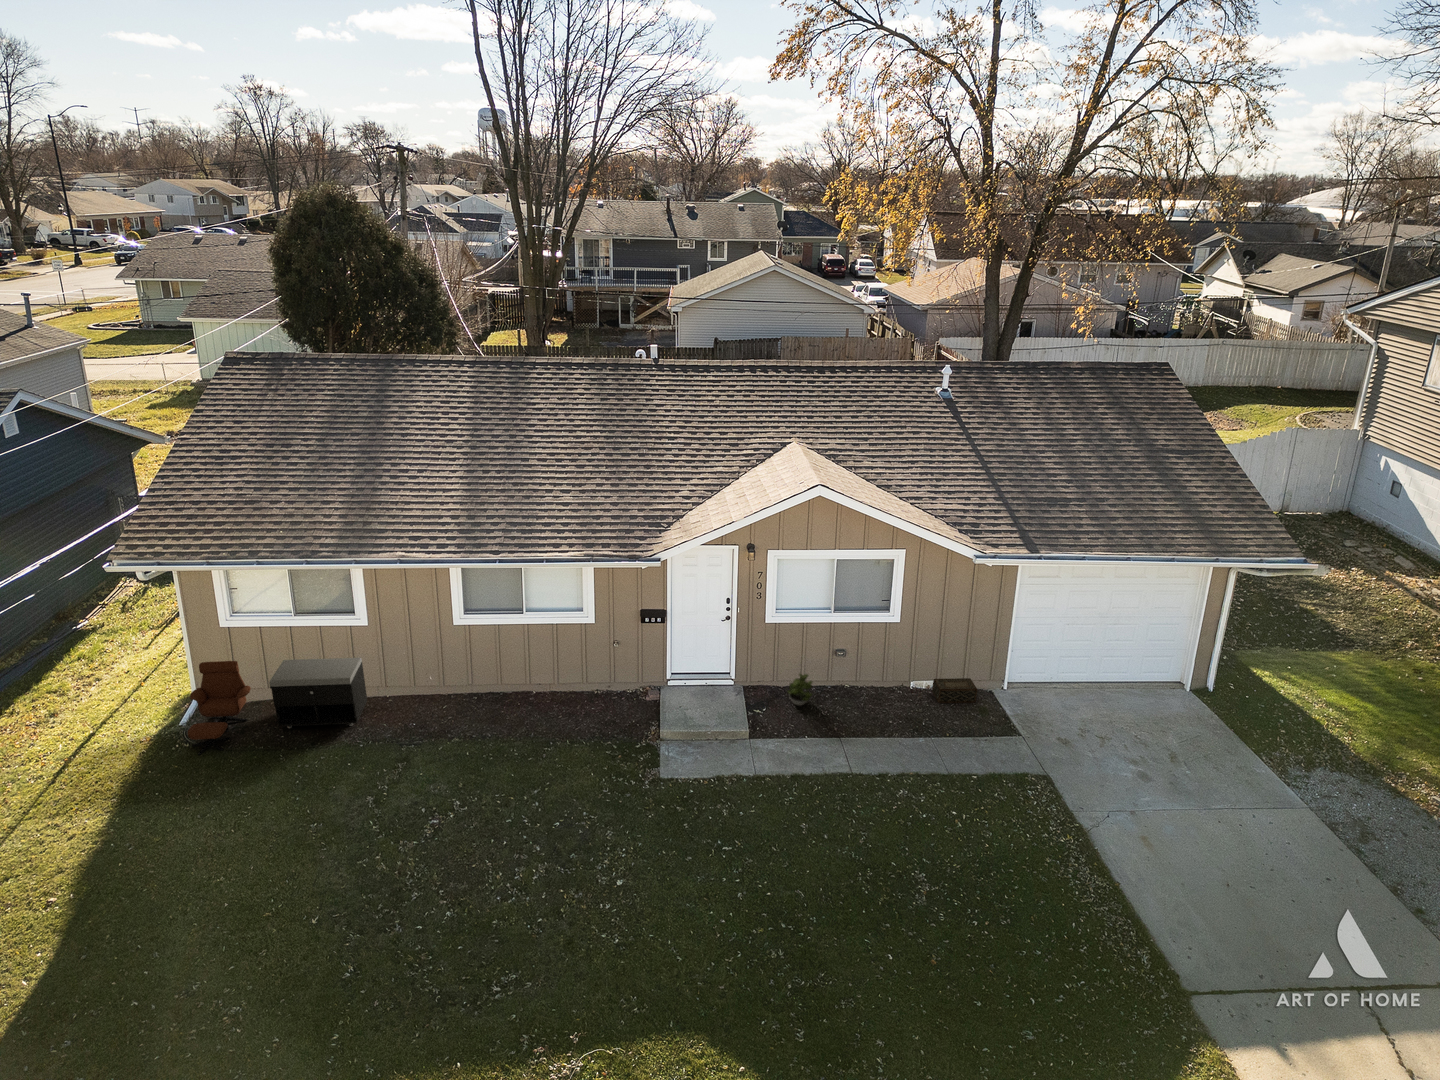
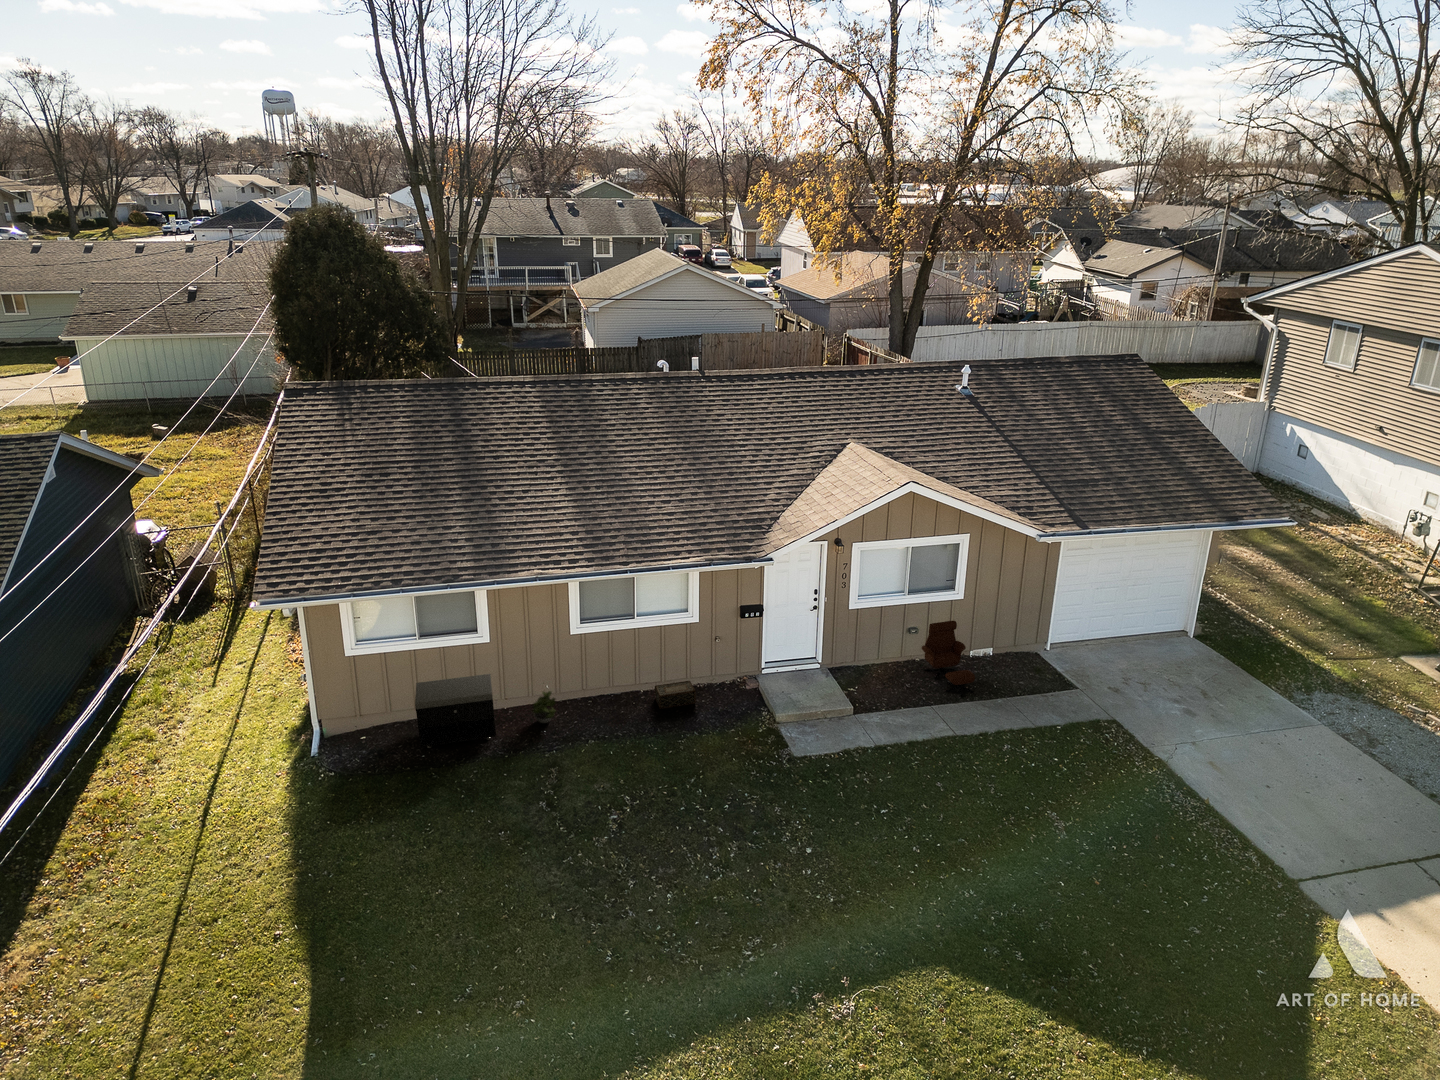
lounge chair: present [188,661,251,755] -> present [922,621,975,697]
potted plant: present [788,674,812,705] -> present [532,691,556,723]
woven basket: present [932,678,977,703] -> present [655,681,696,709]

